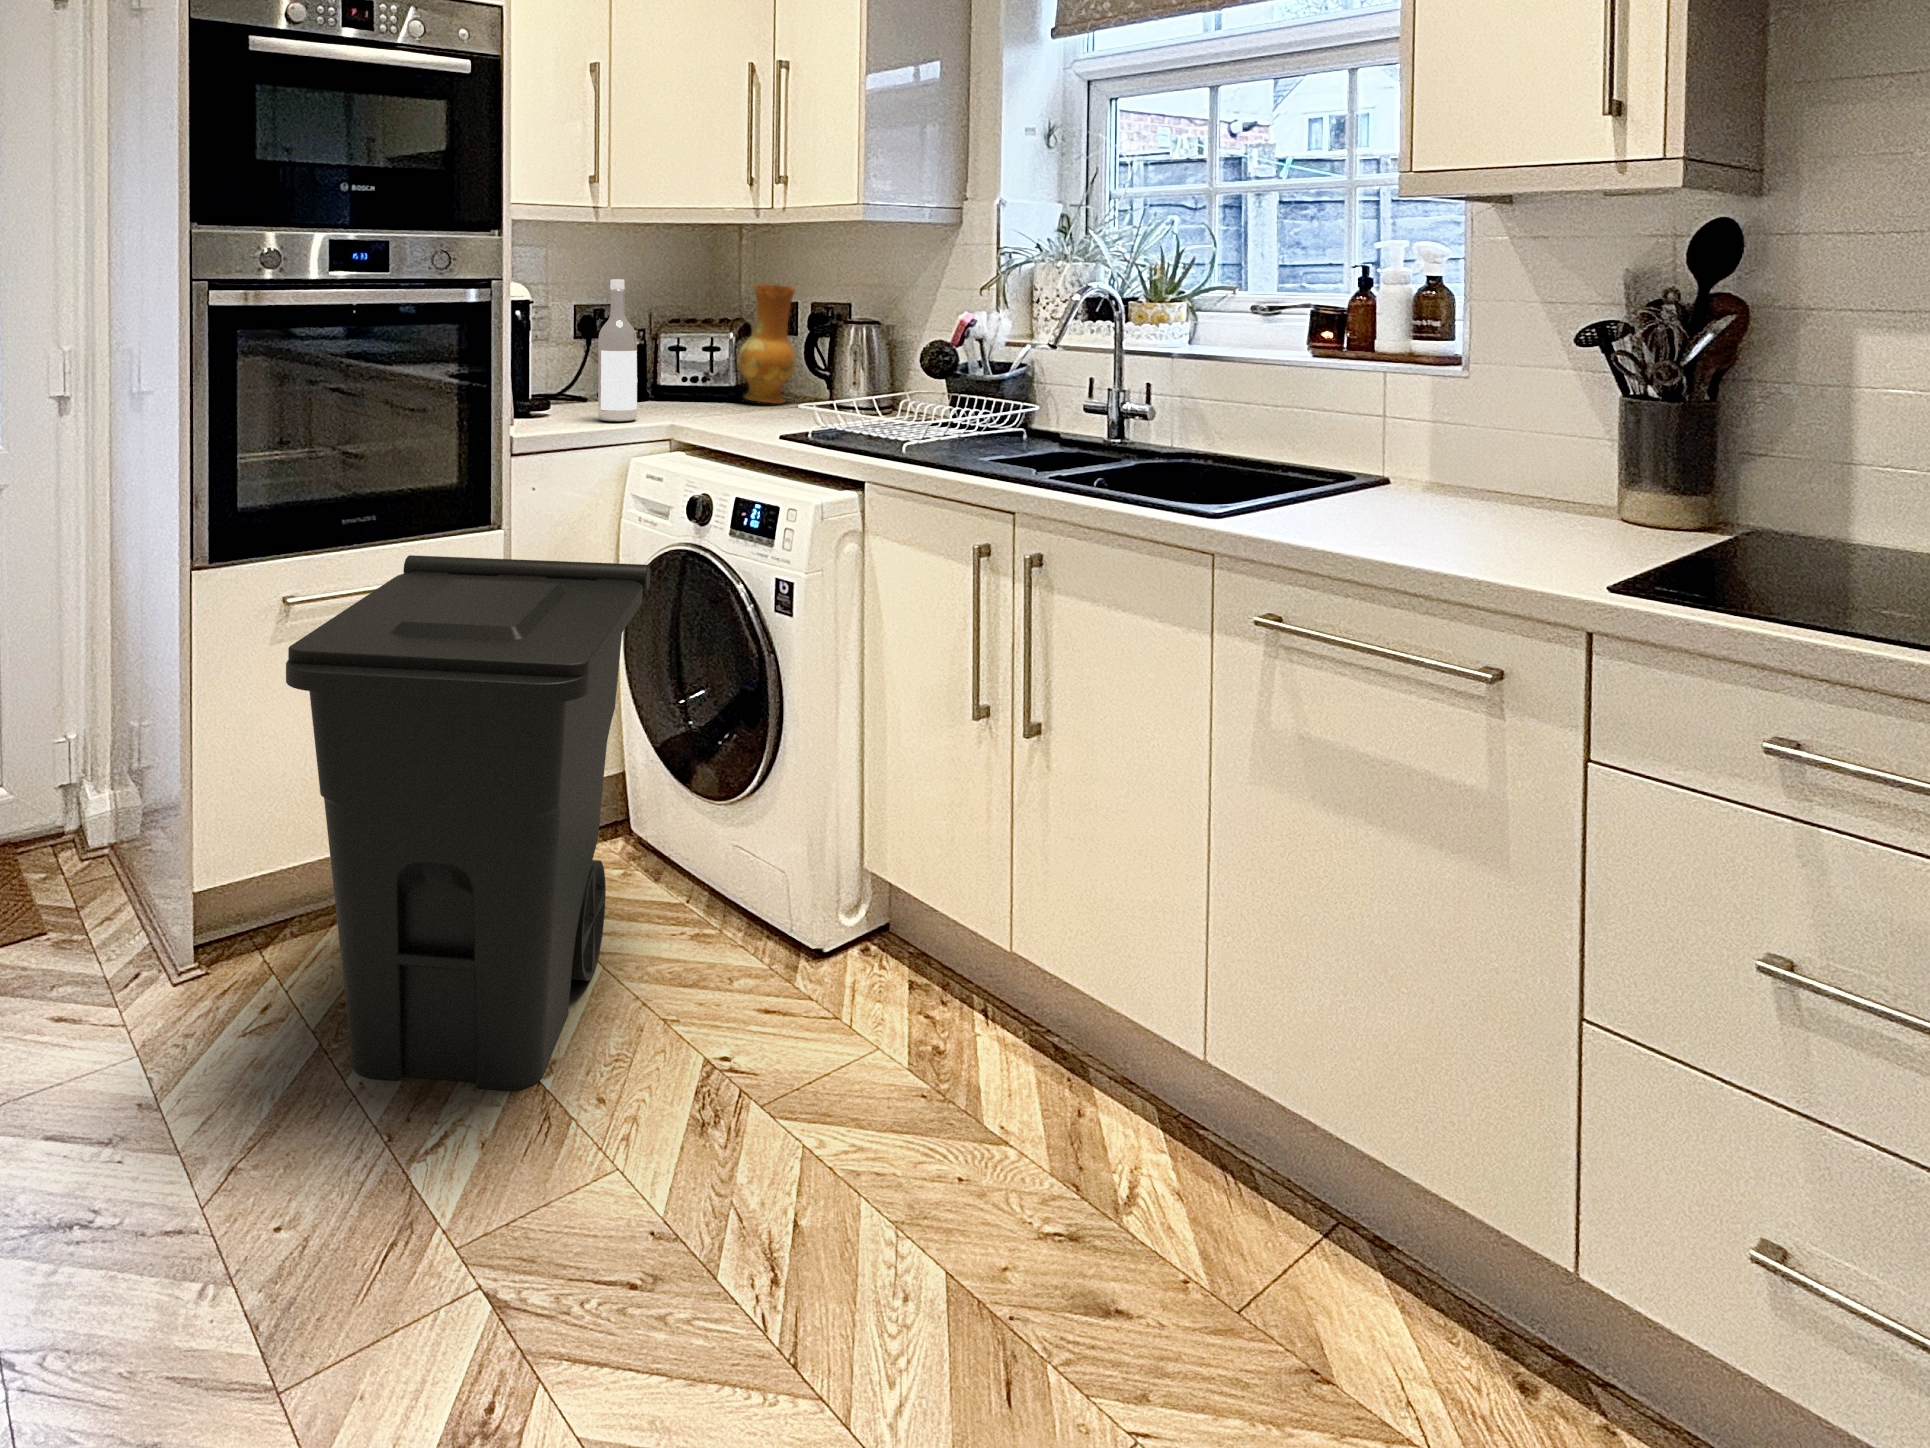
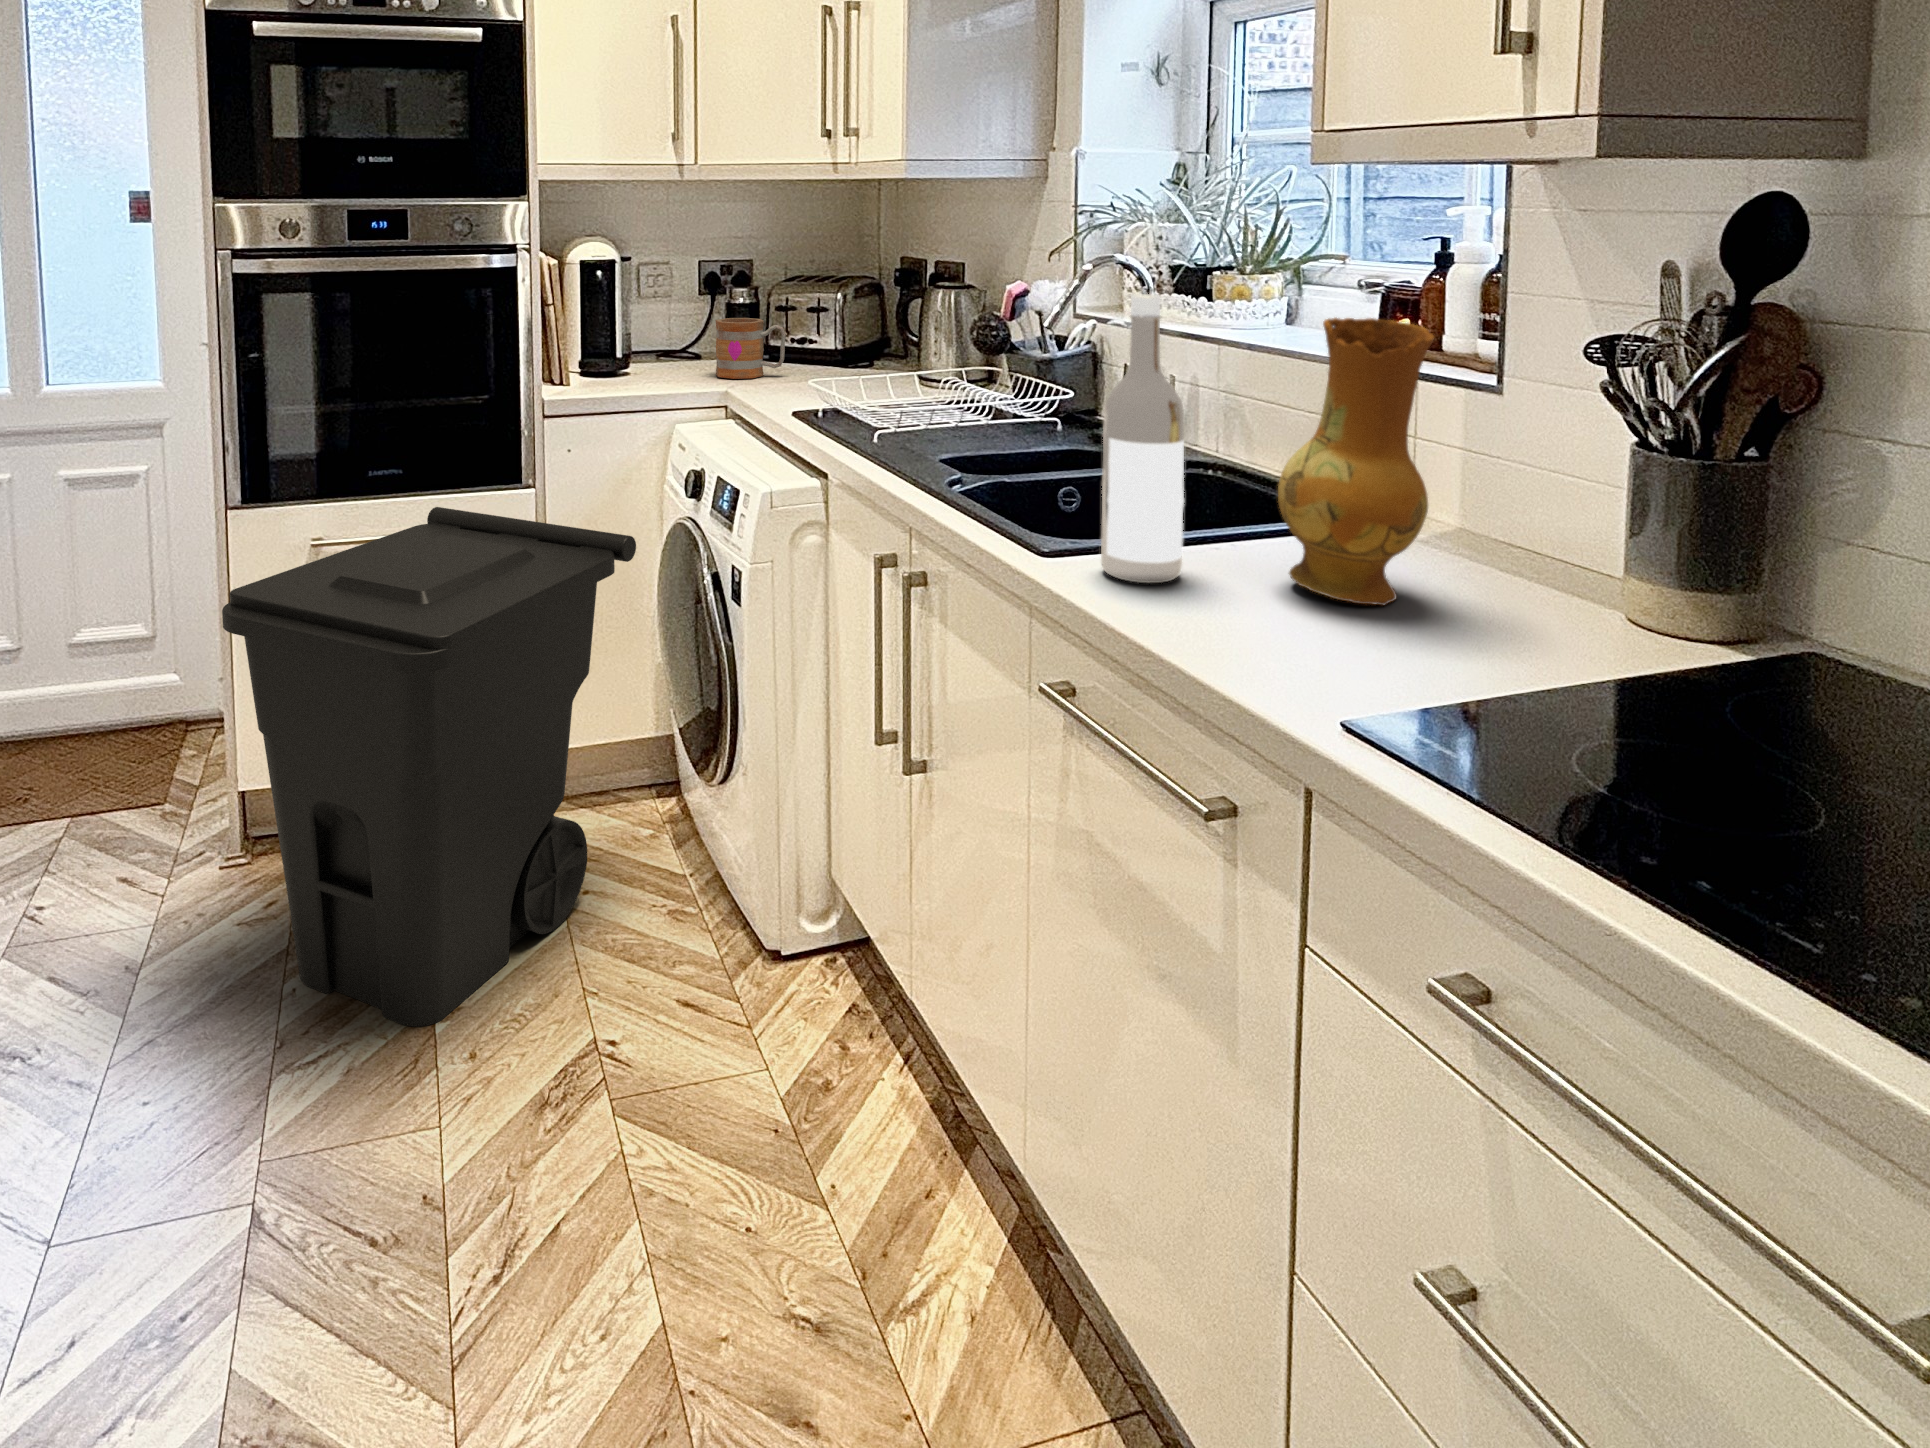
wine bottle: present [598,279,637,421] -> present [1101,294,1184,583]
ceramic jug: present [738,284,796,404] -> present [1278,318,1434,605]
mug: none [646,356,715,414] -> present [716,318,786,379]

